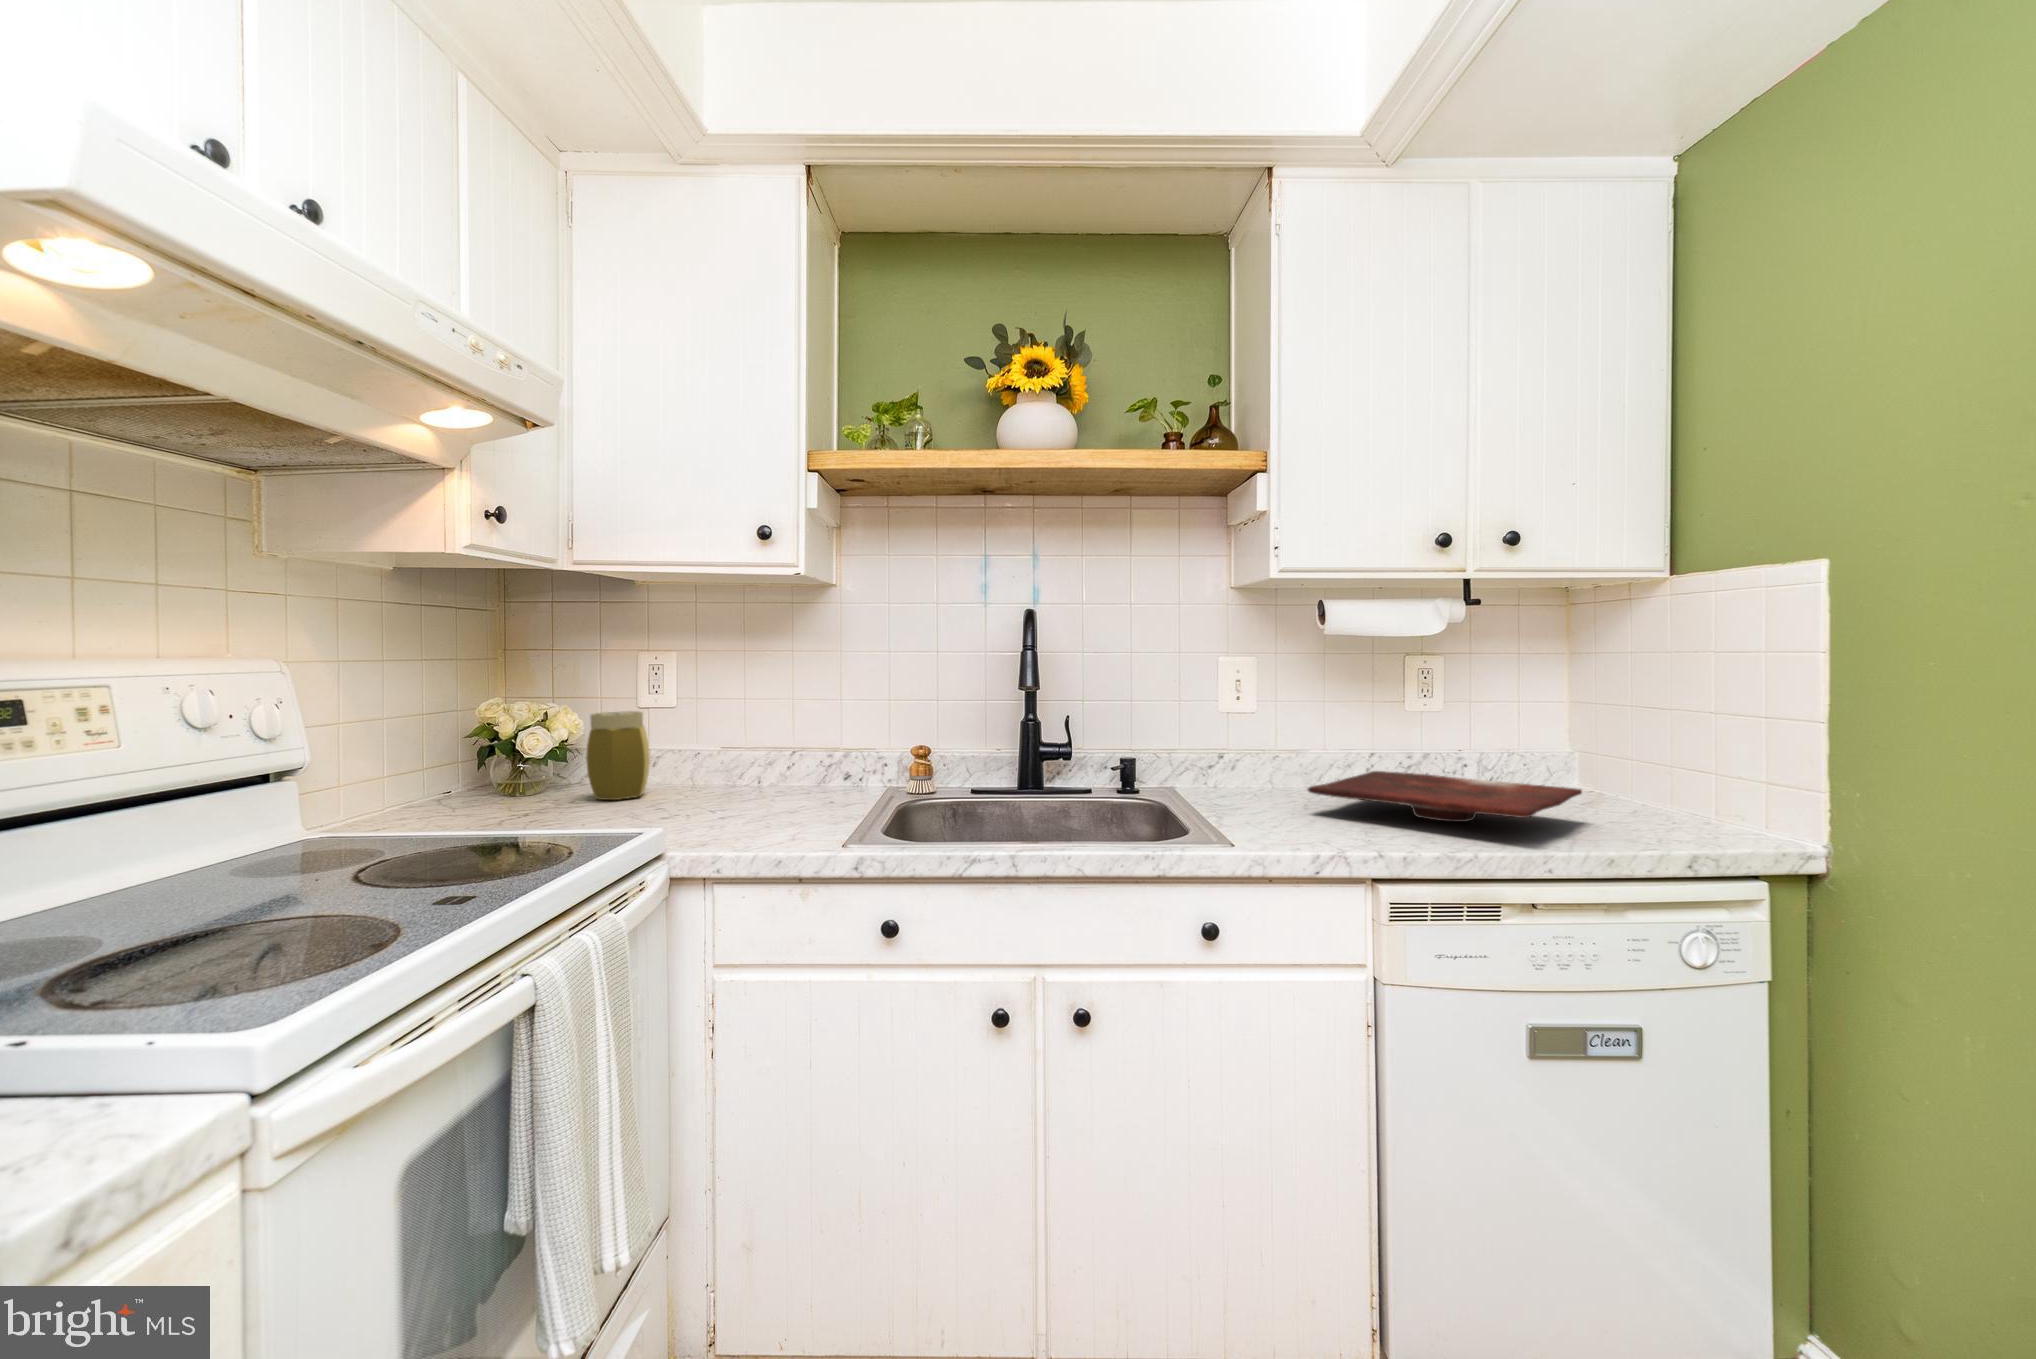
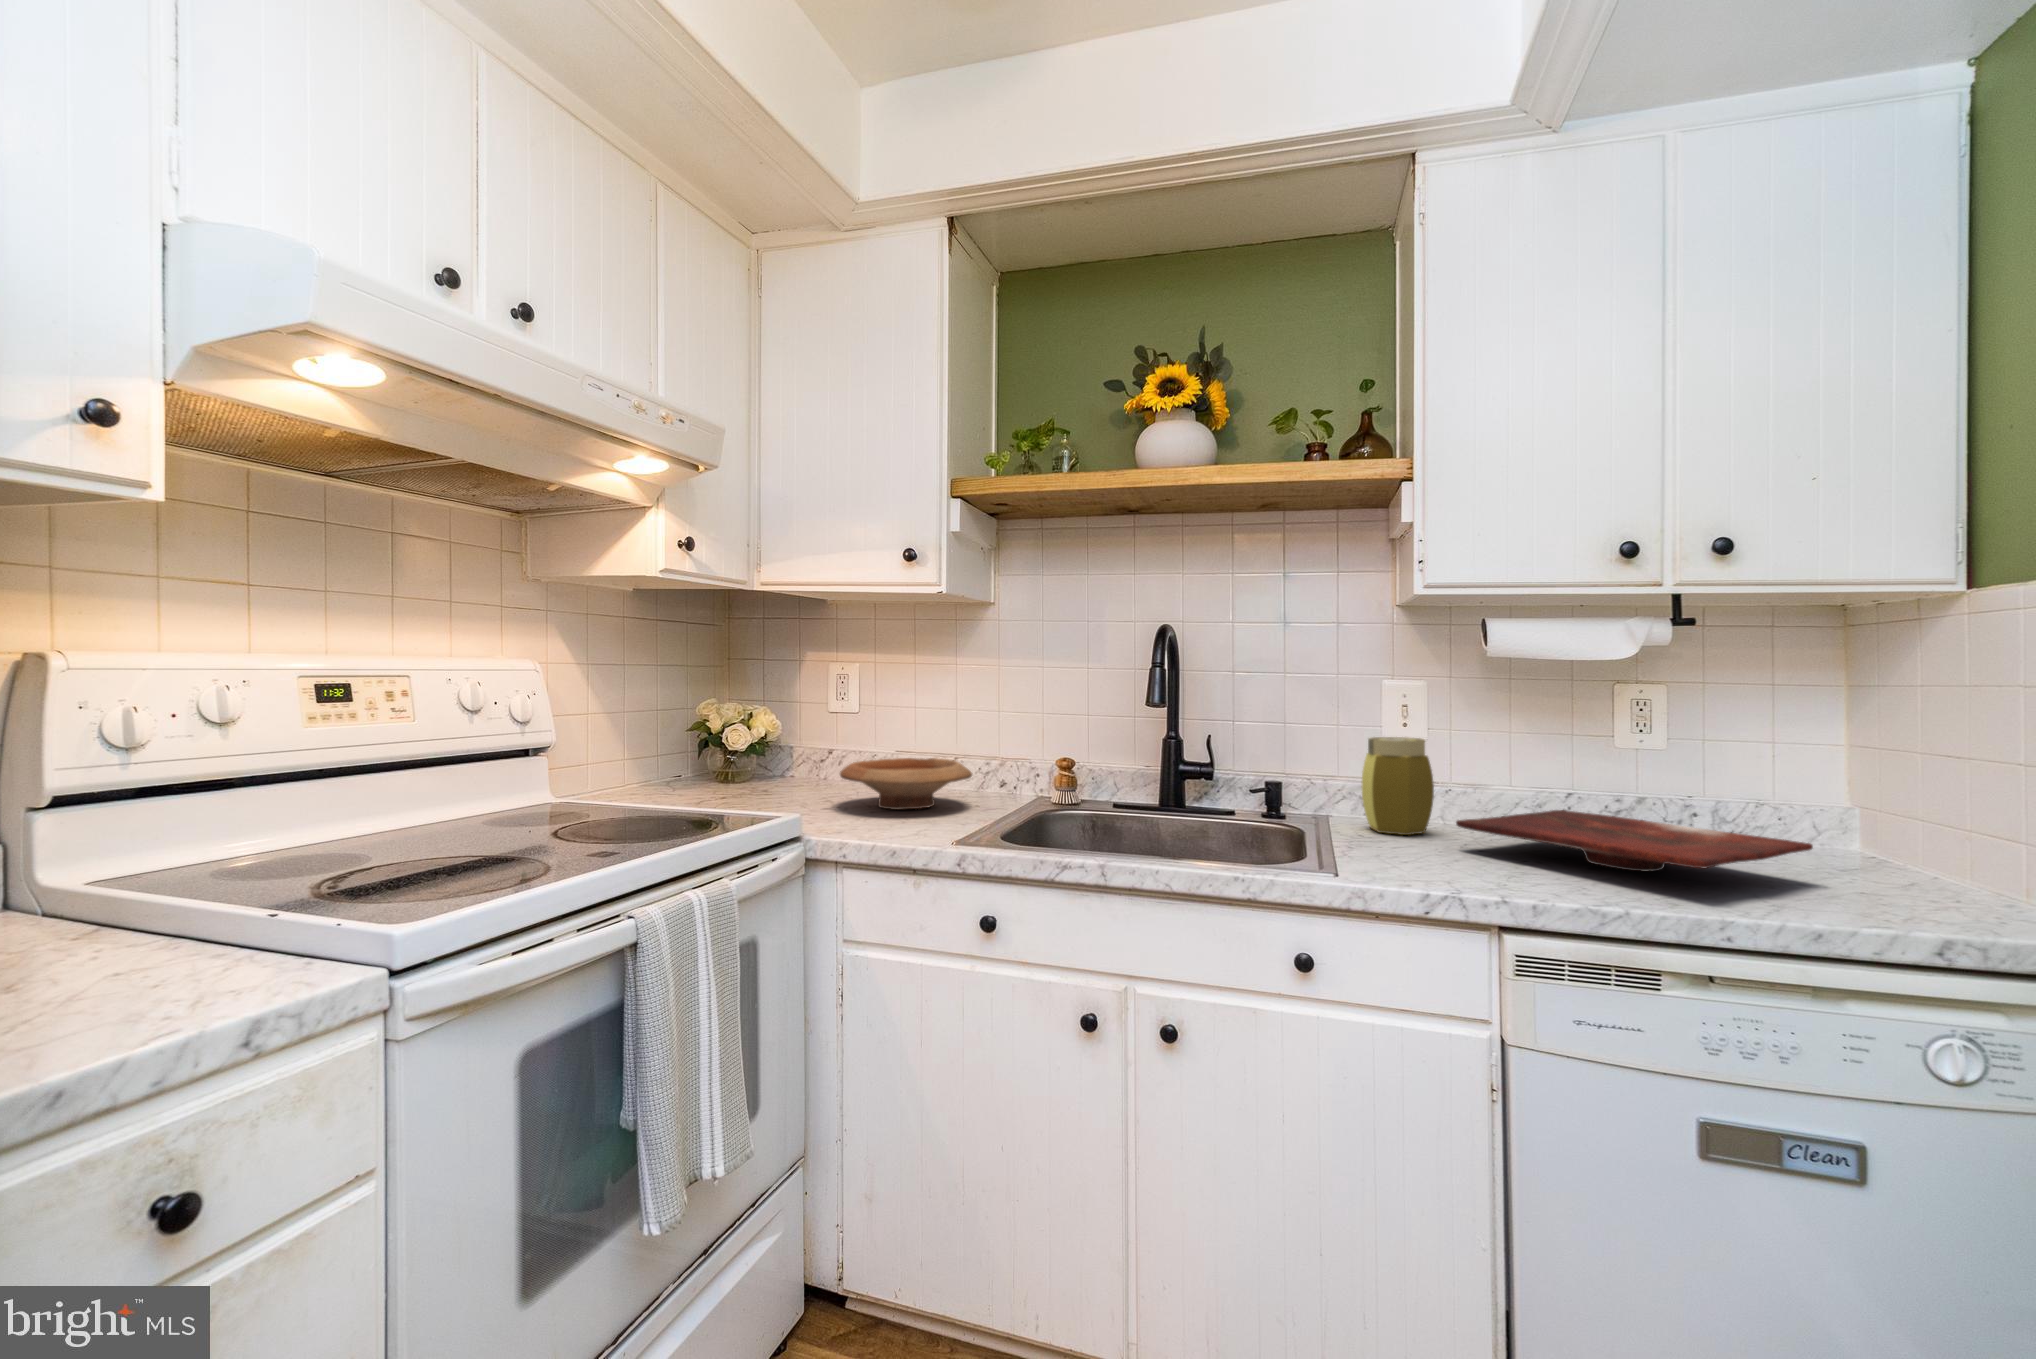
jar: present [586,711,650,800] -> present [1362,737,1434,835]
wooden bowl: none [677,753,829,812] -> present [840,758,972,809]

